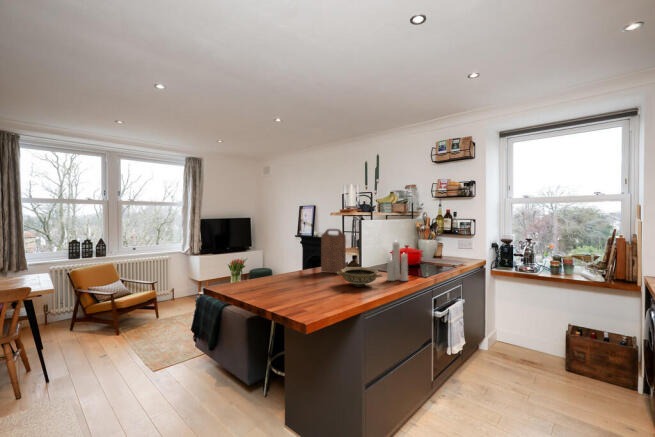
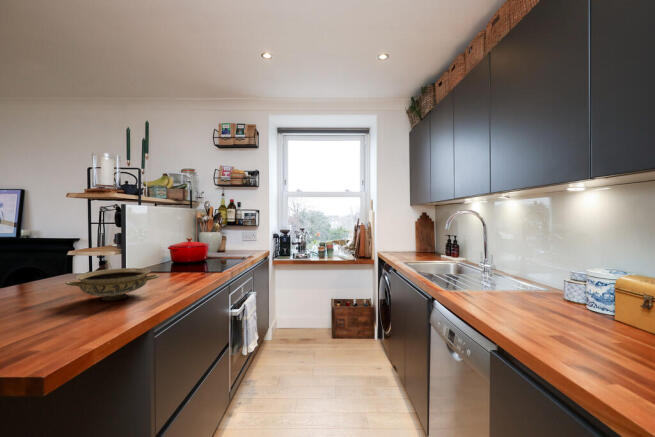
cutting board: present [321,229,346,273] -> none [29,211,87,288]
candle: present [387,242,408,281] -> none [162,219,195,283]

